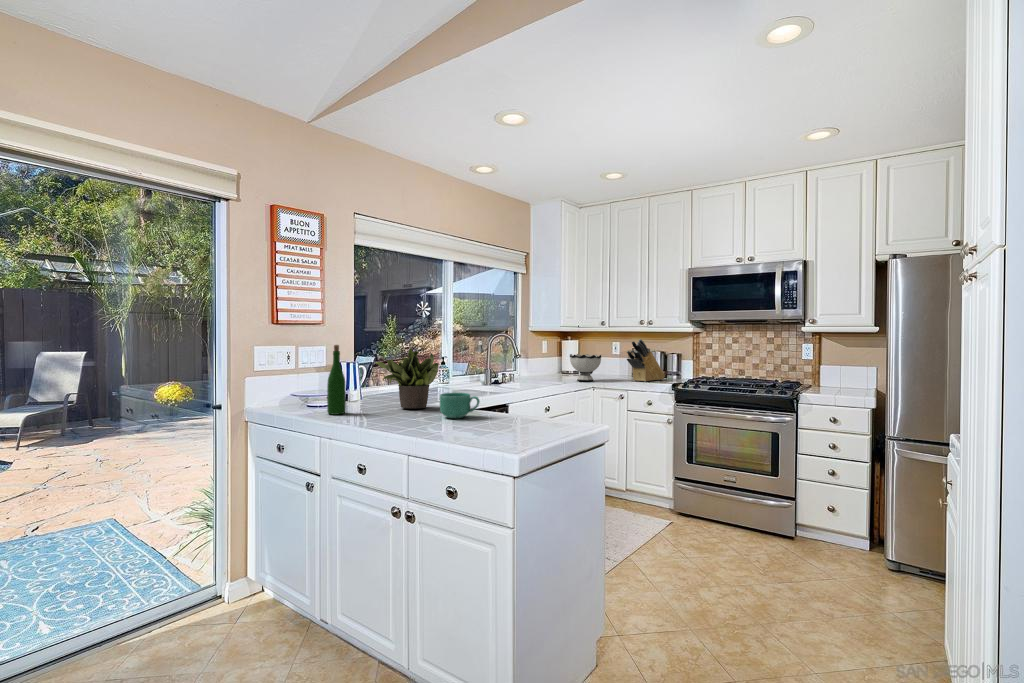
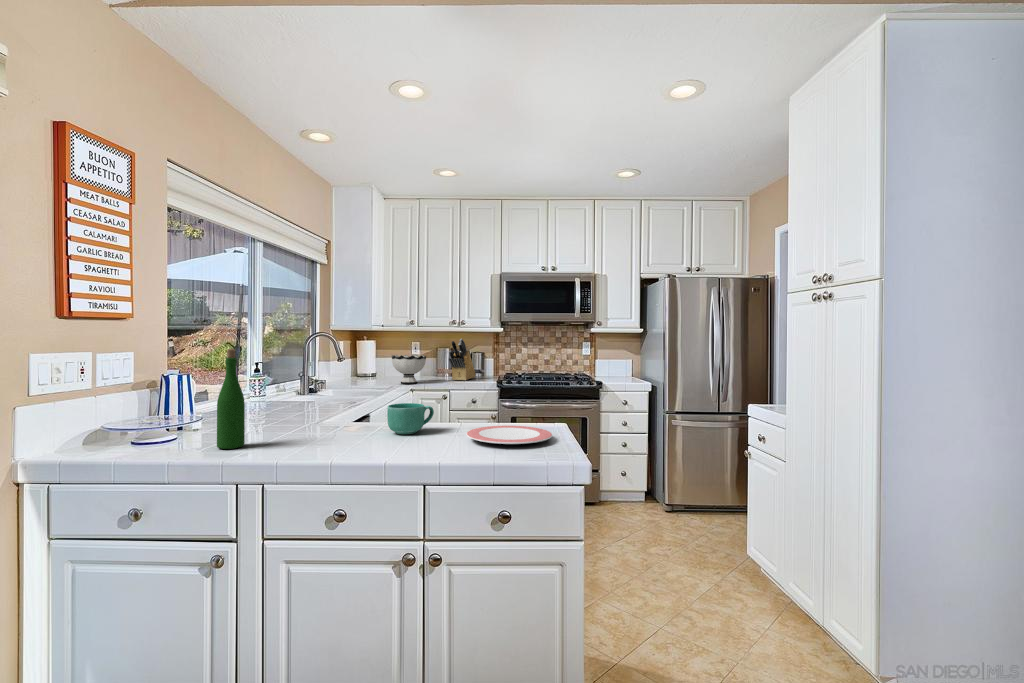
potted plant: present [375,347,439,408] -> none [264,349,353,429]
plate: none [468,419,547,434] -> present [466,426,552,444]

